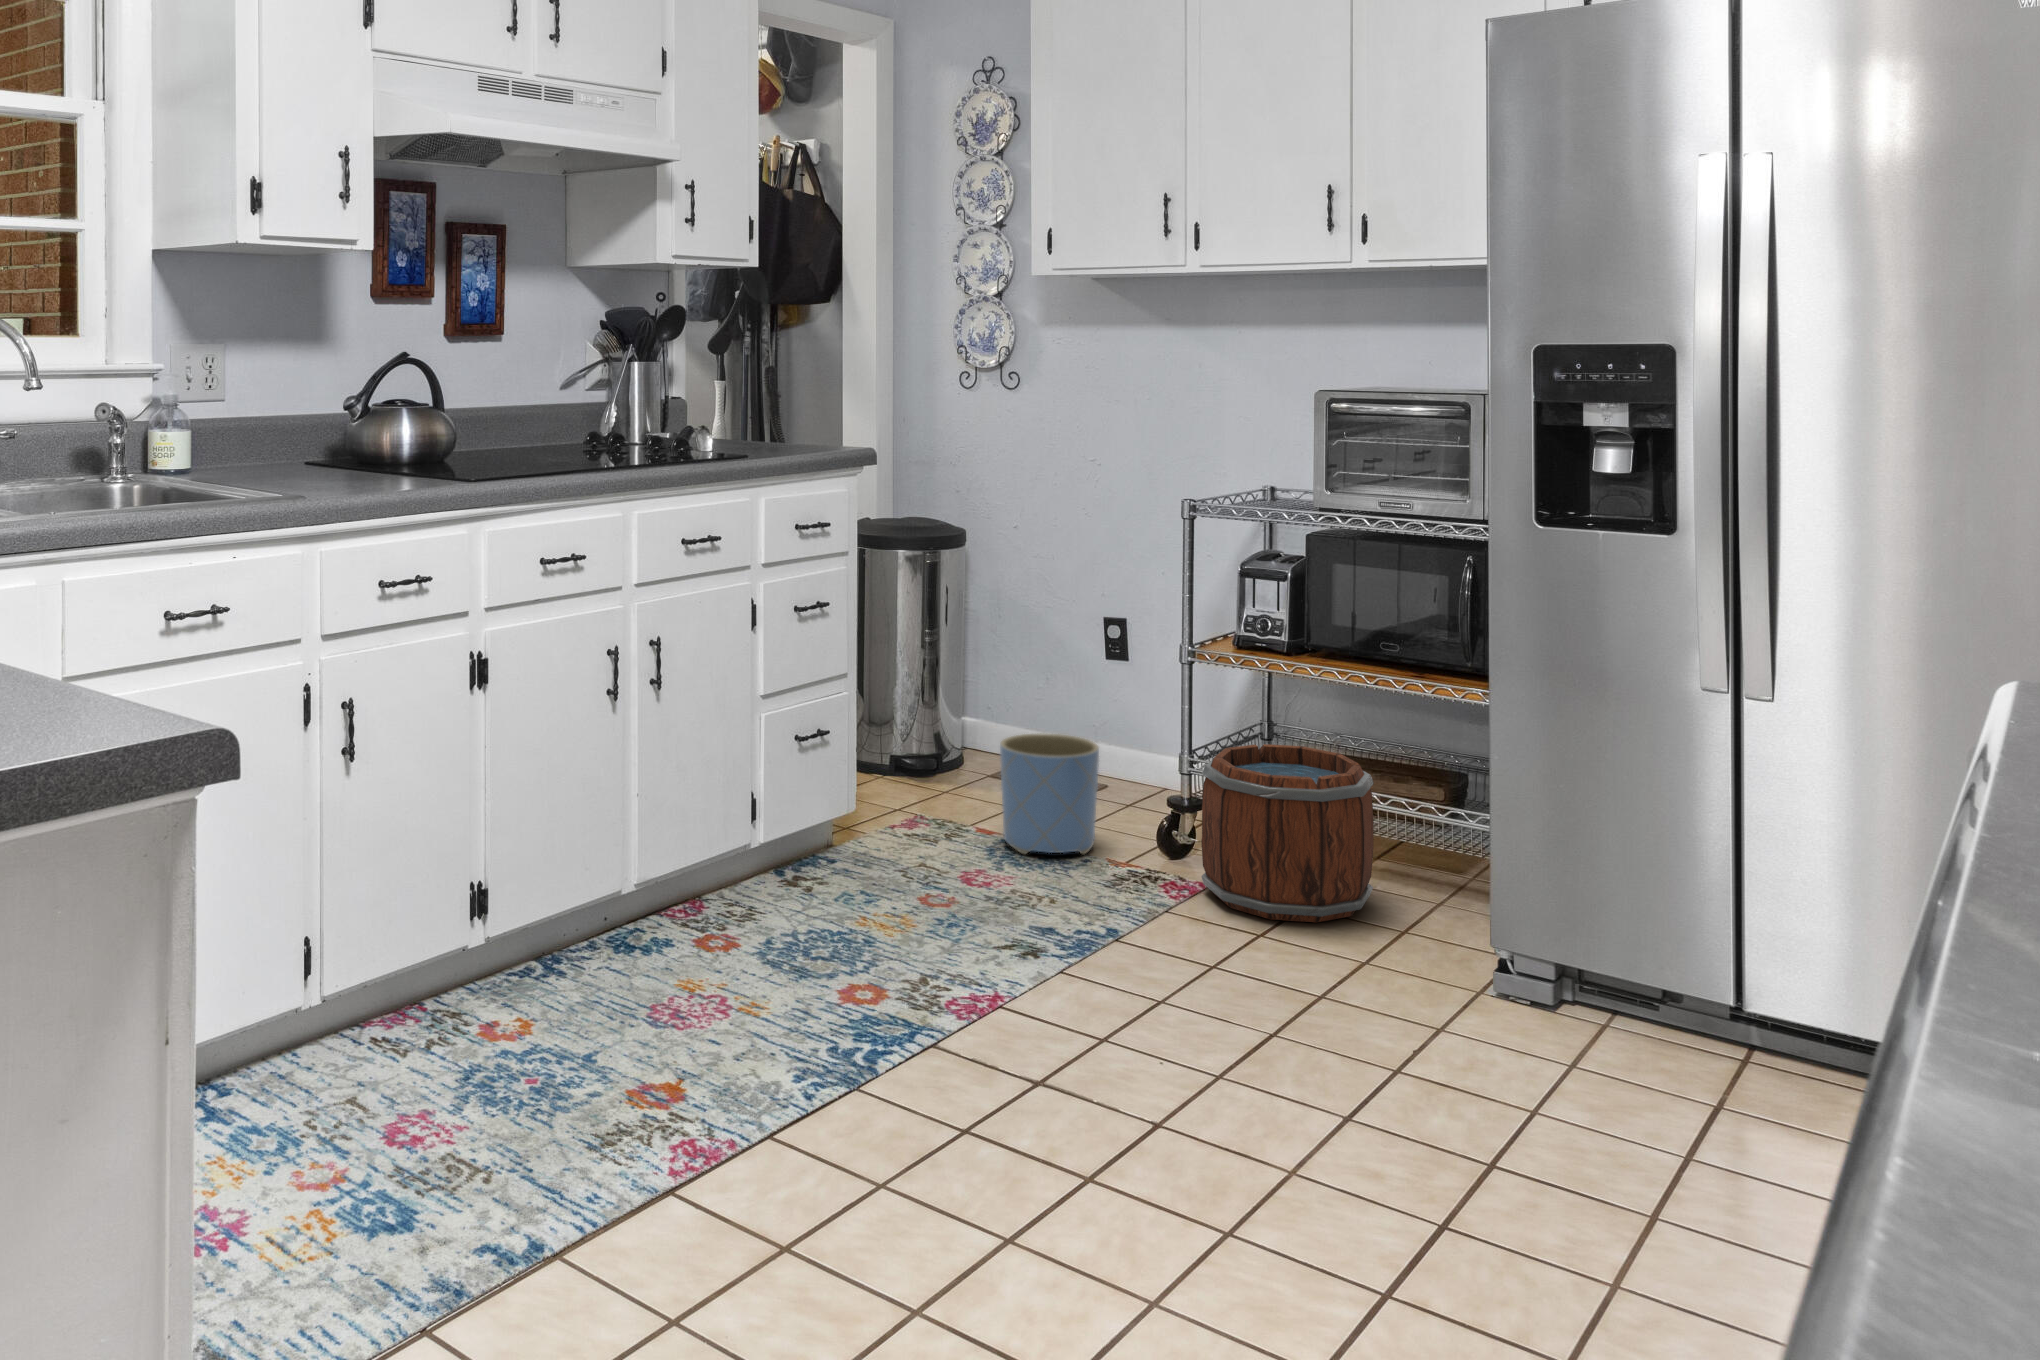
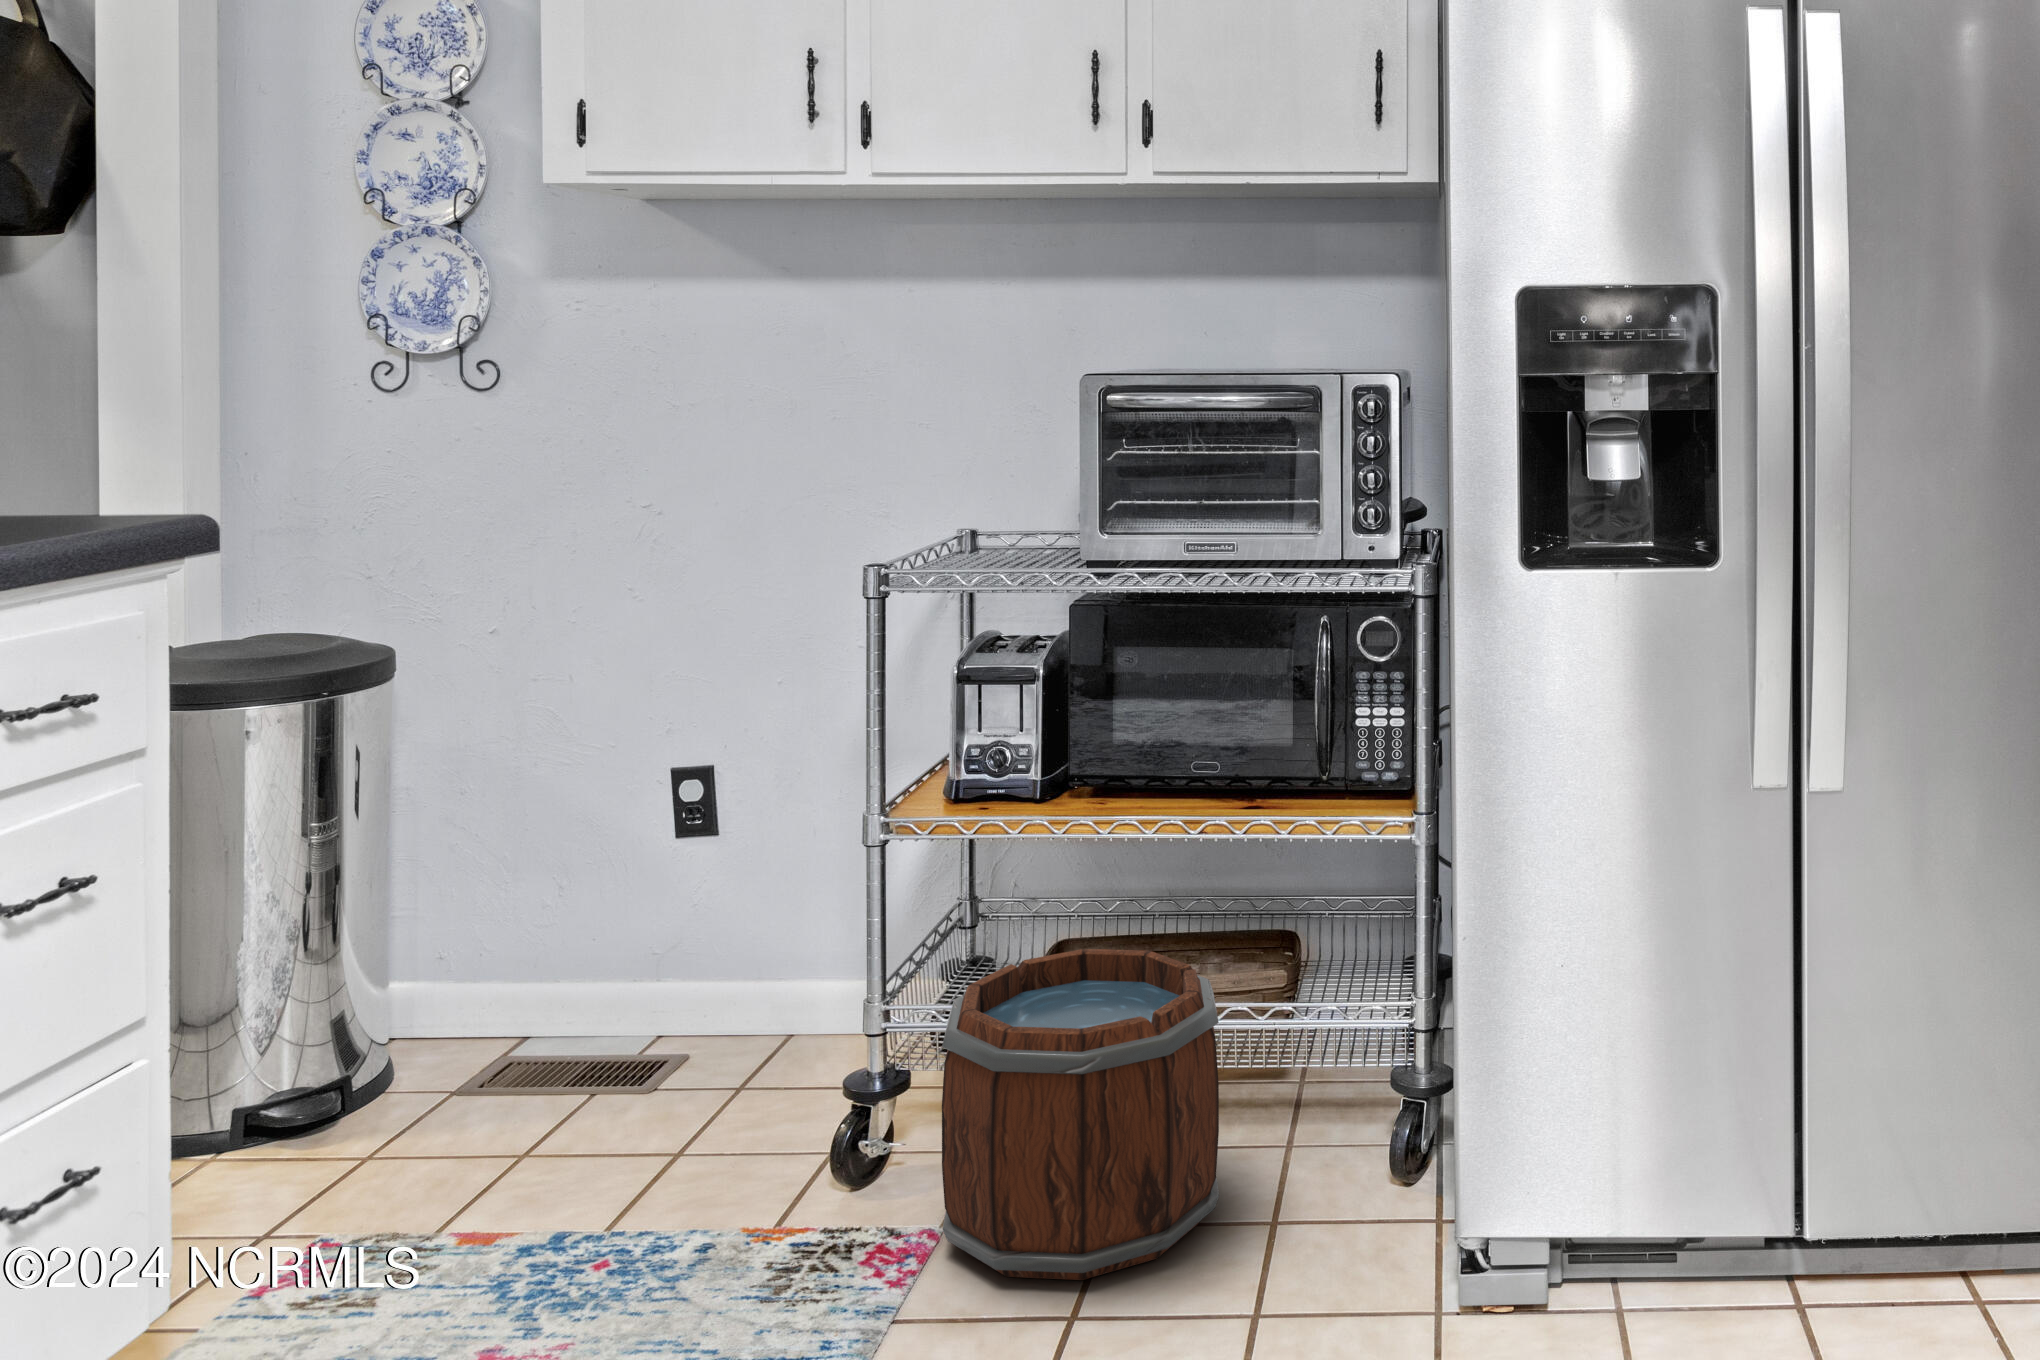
planter: present [1000,733,1099,854] -> none [514,1010,719,1275]

